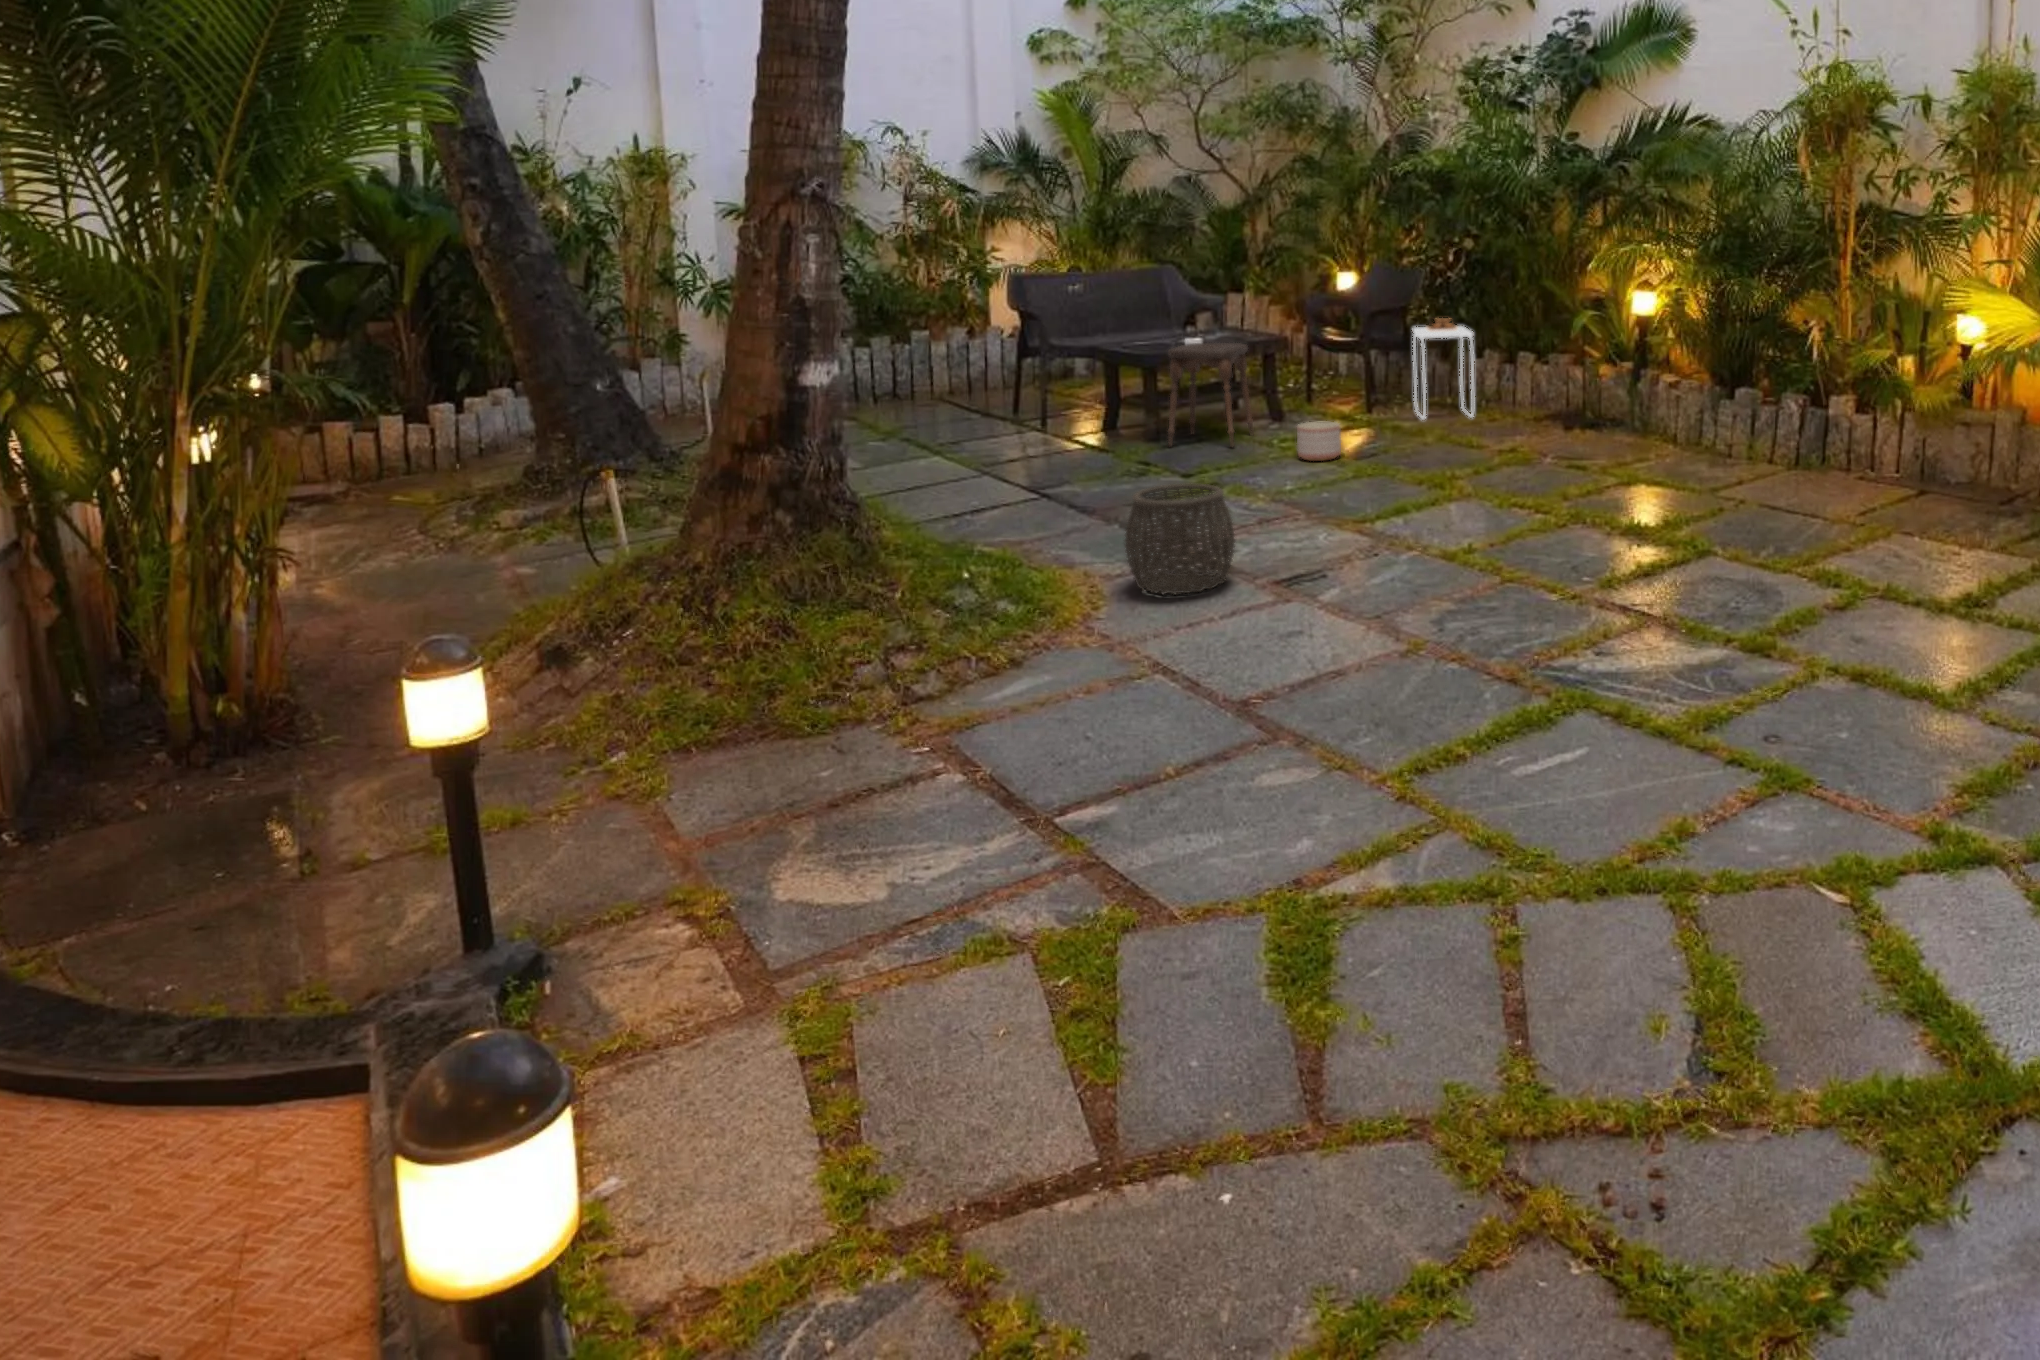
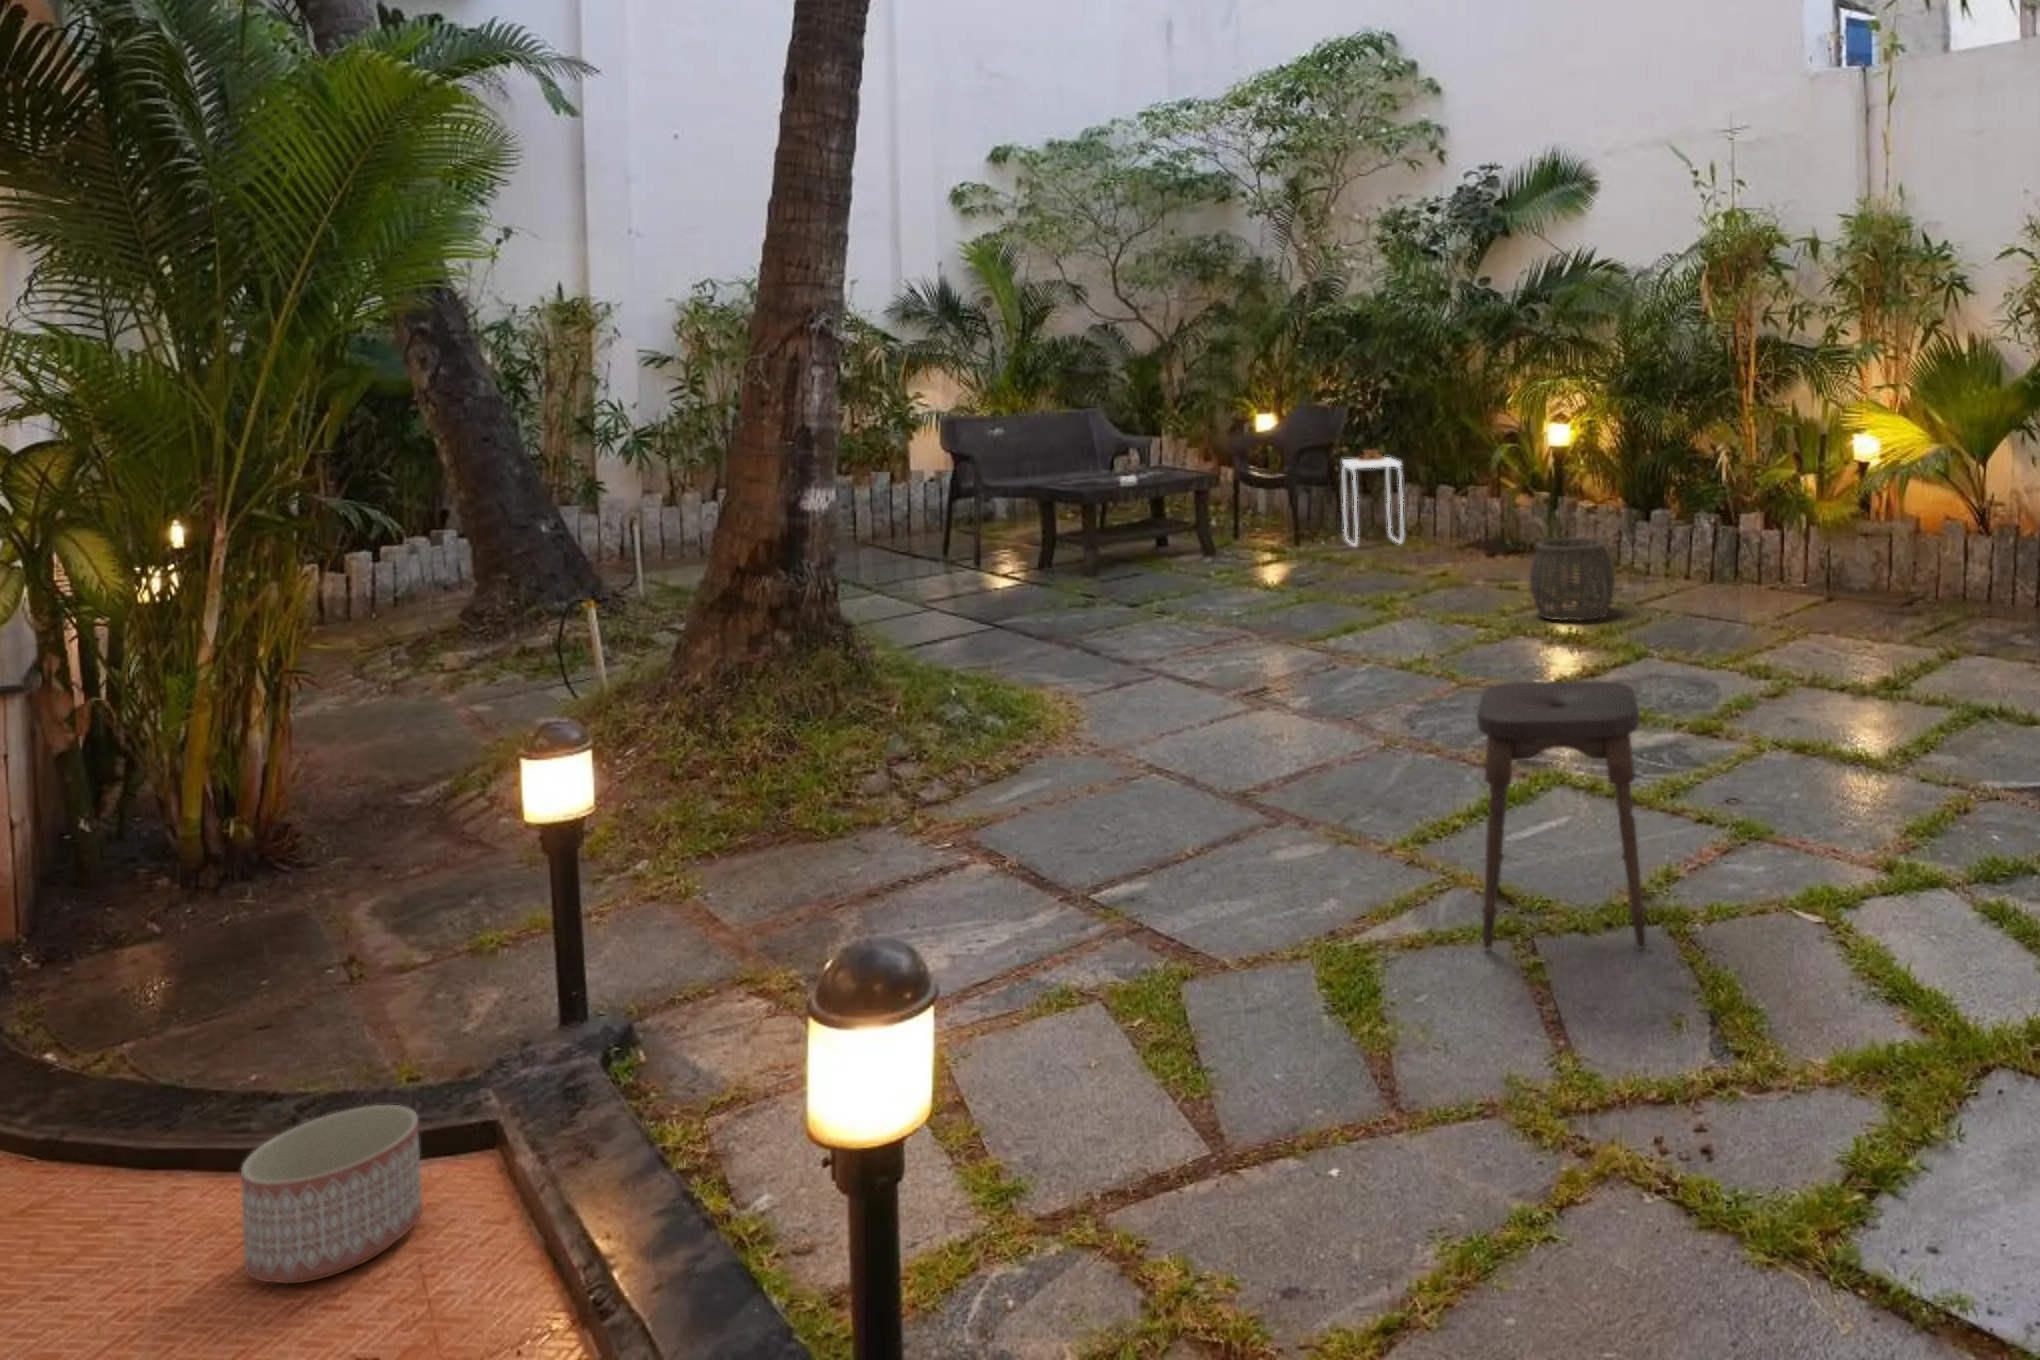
stool: present [1168,343,1254,447] -> present [1477,681,1646,949]
planter: present [1297,421,1341,461] -> present [241,1105,422,1283]
woven basket: present [1125,484,1235,594] -> present [1530,538,1614,621]

